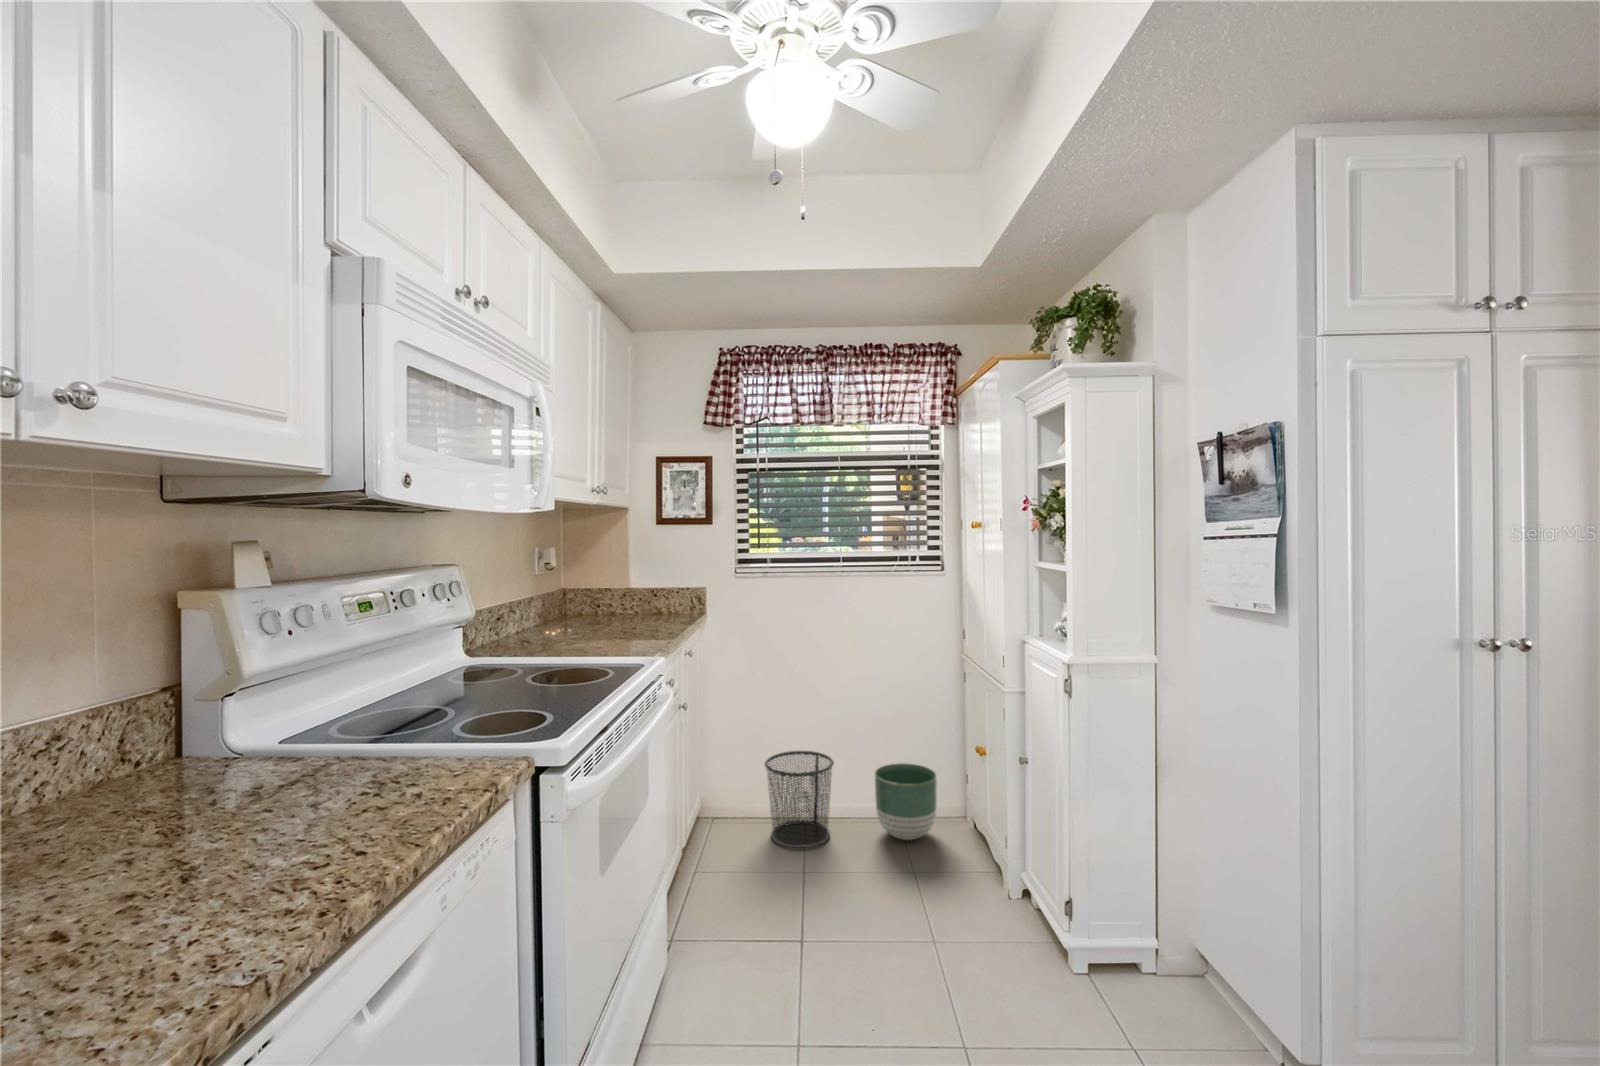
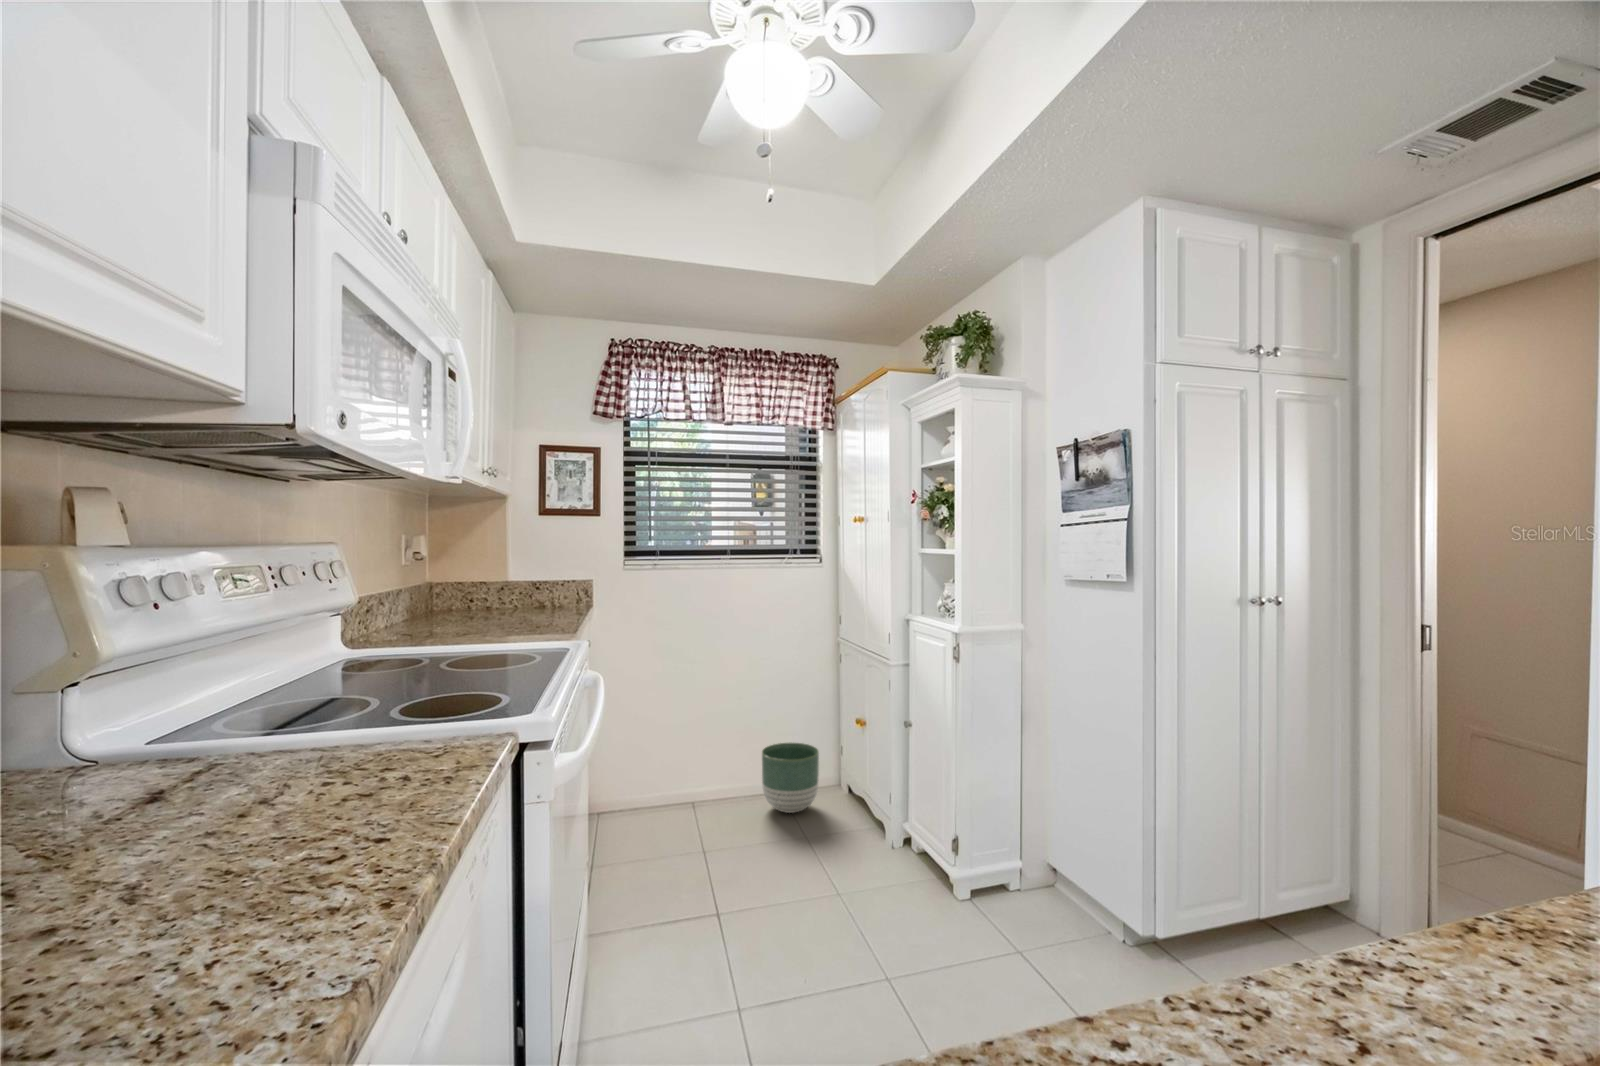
waste bin: present [765,751,834,848] -> none [656,737,724,831]

